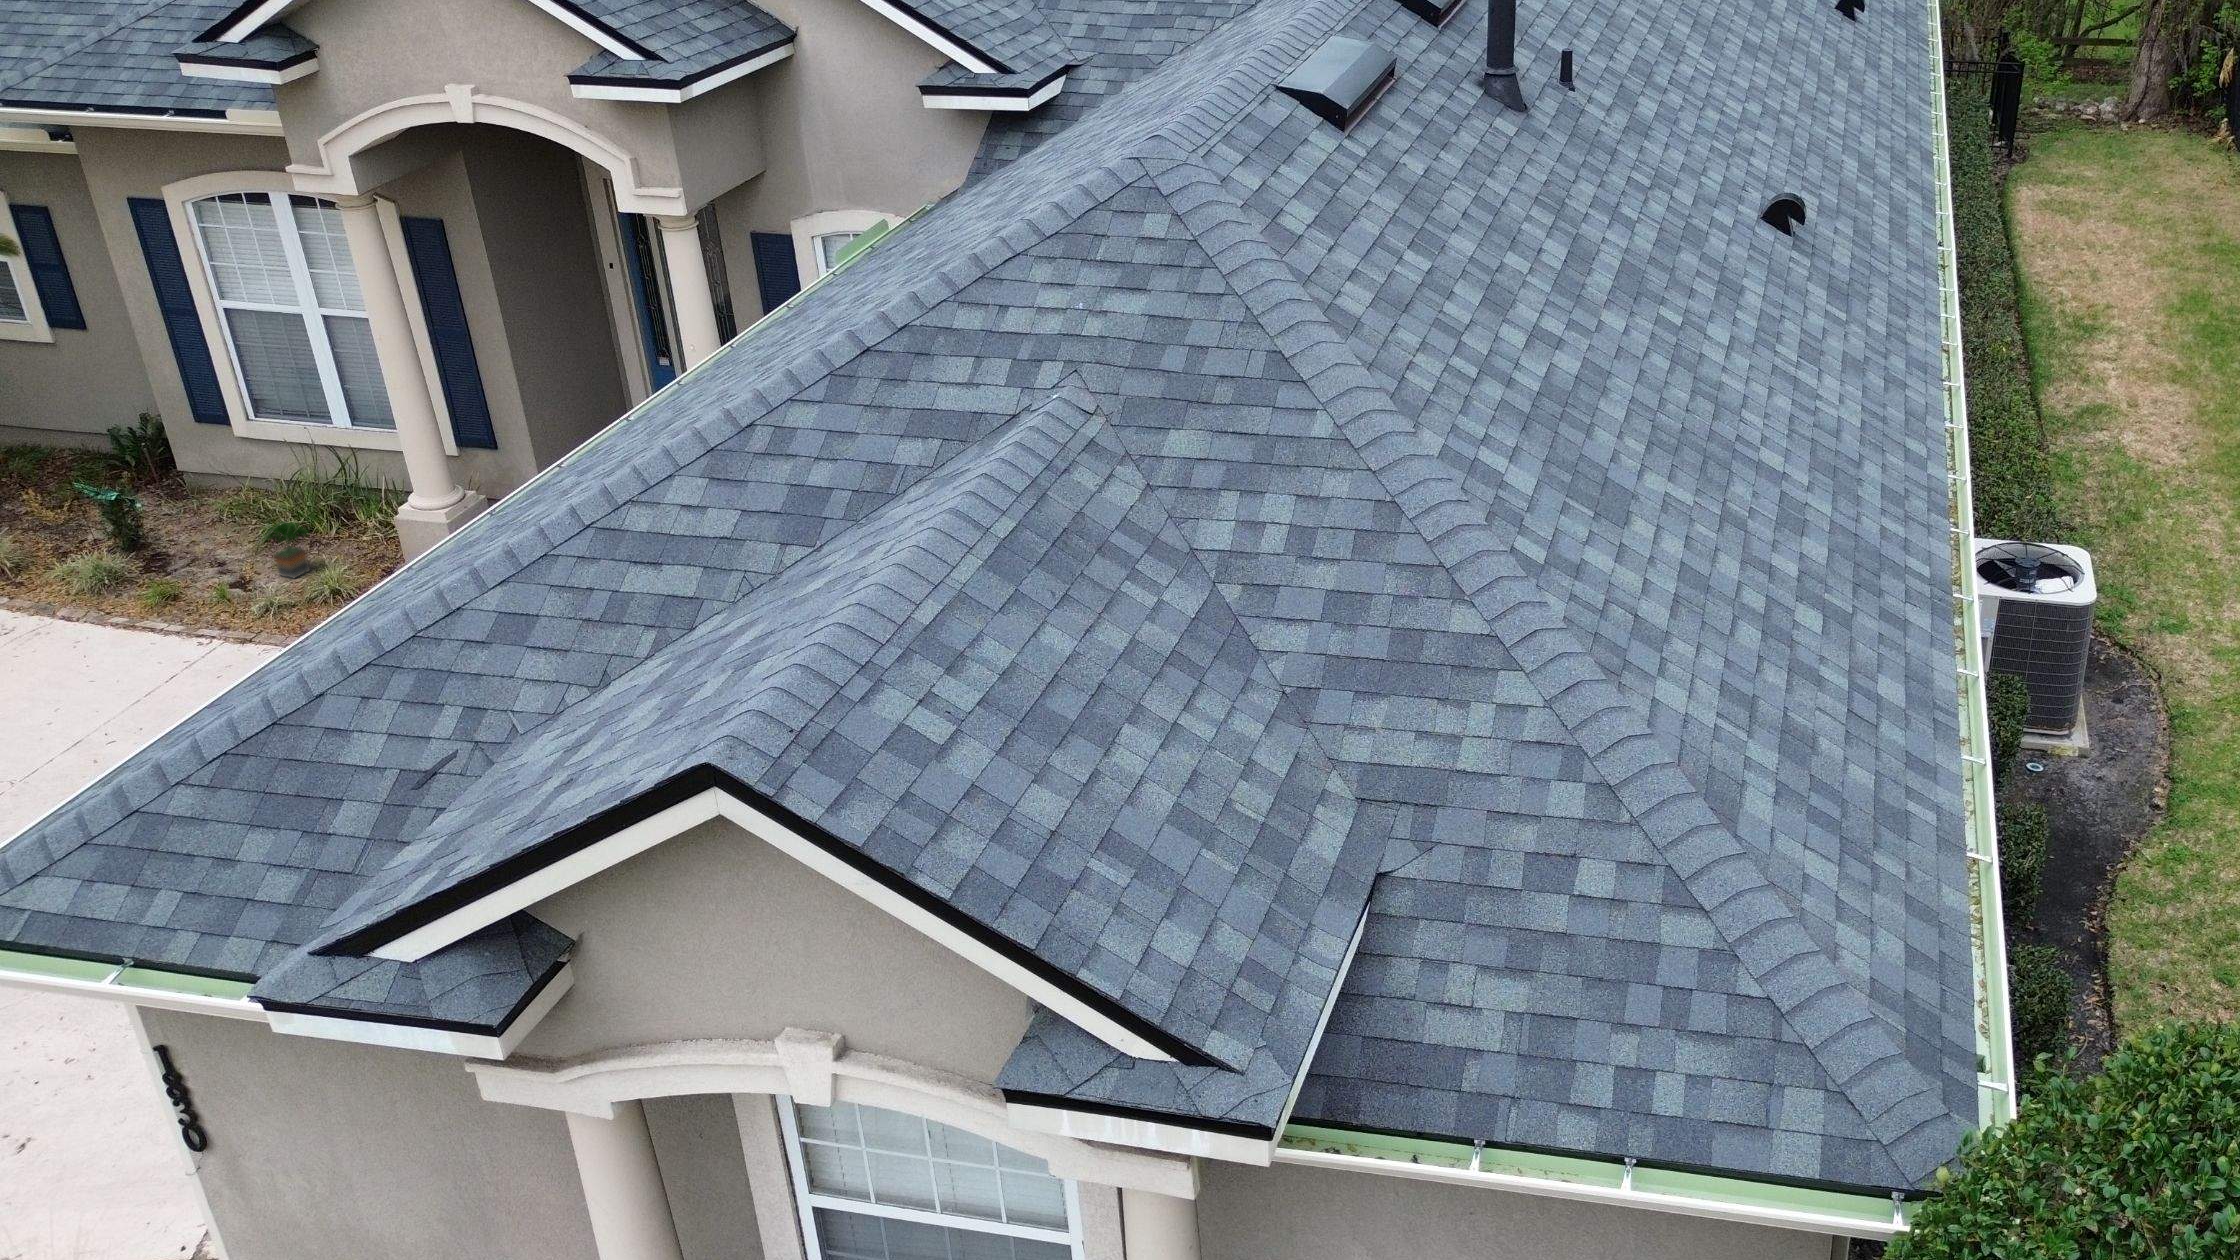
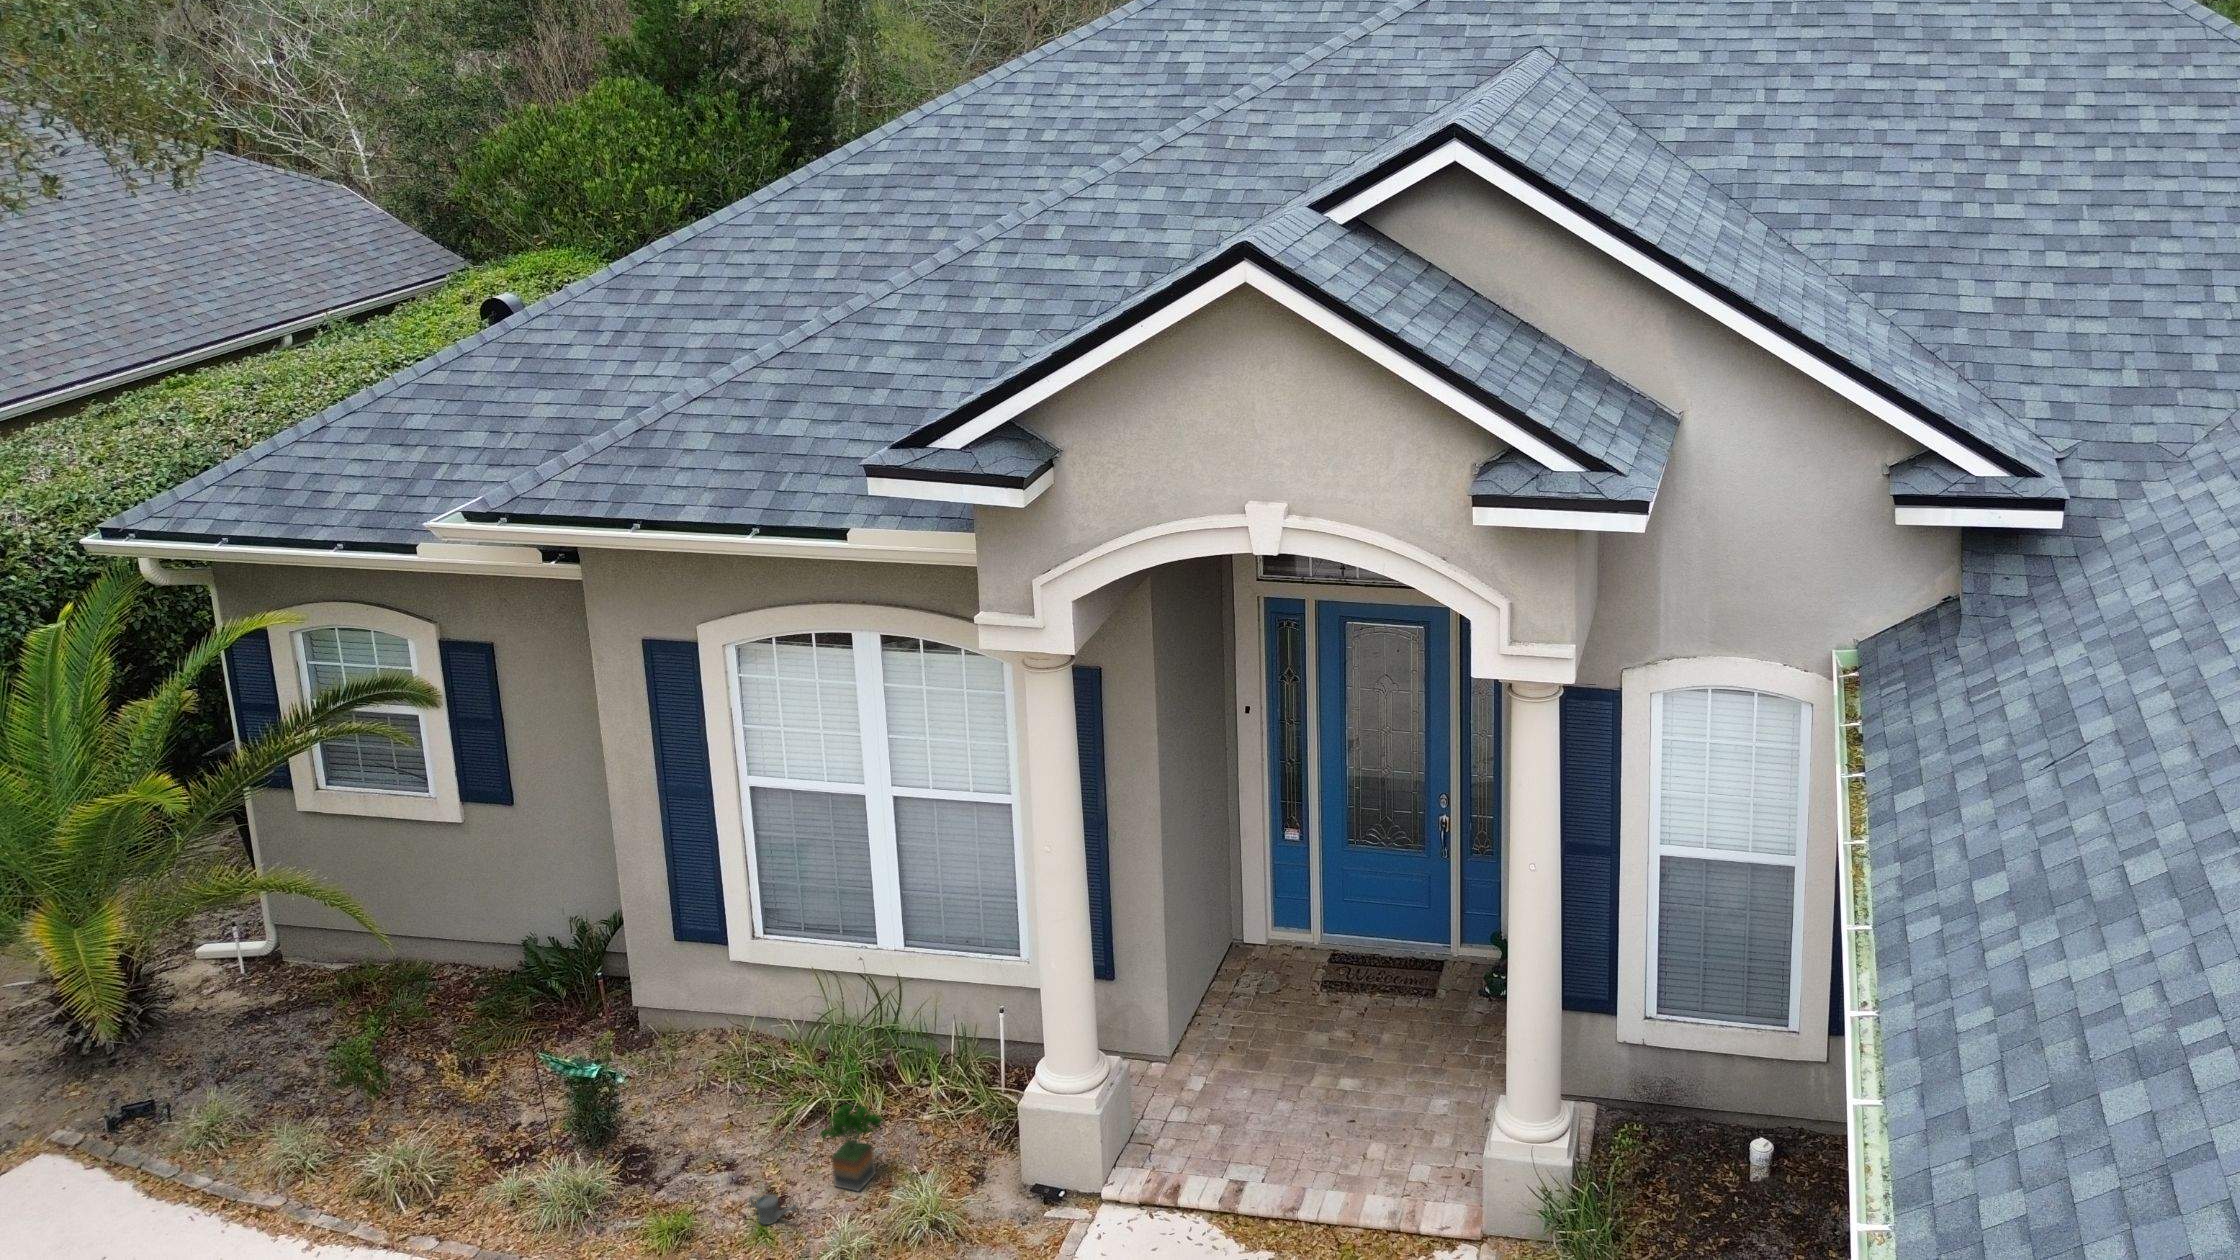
watering can: none [214,575,243,594] -> present [749,1194,797,1225]

